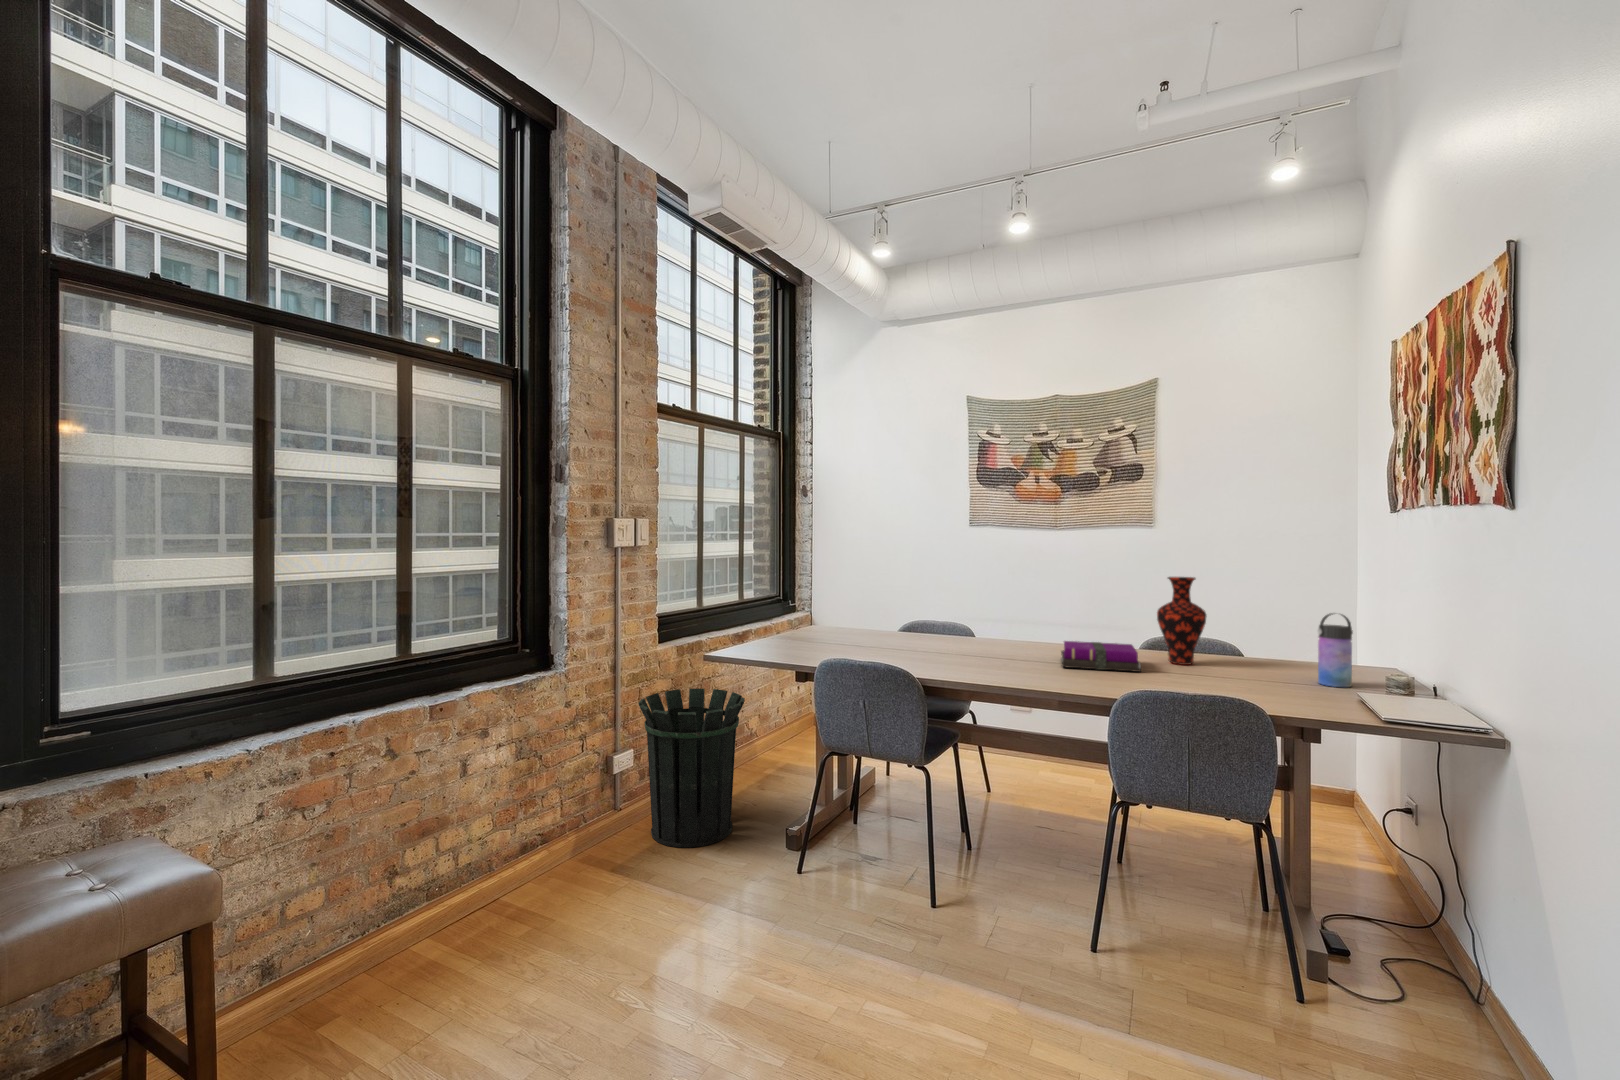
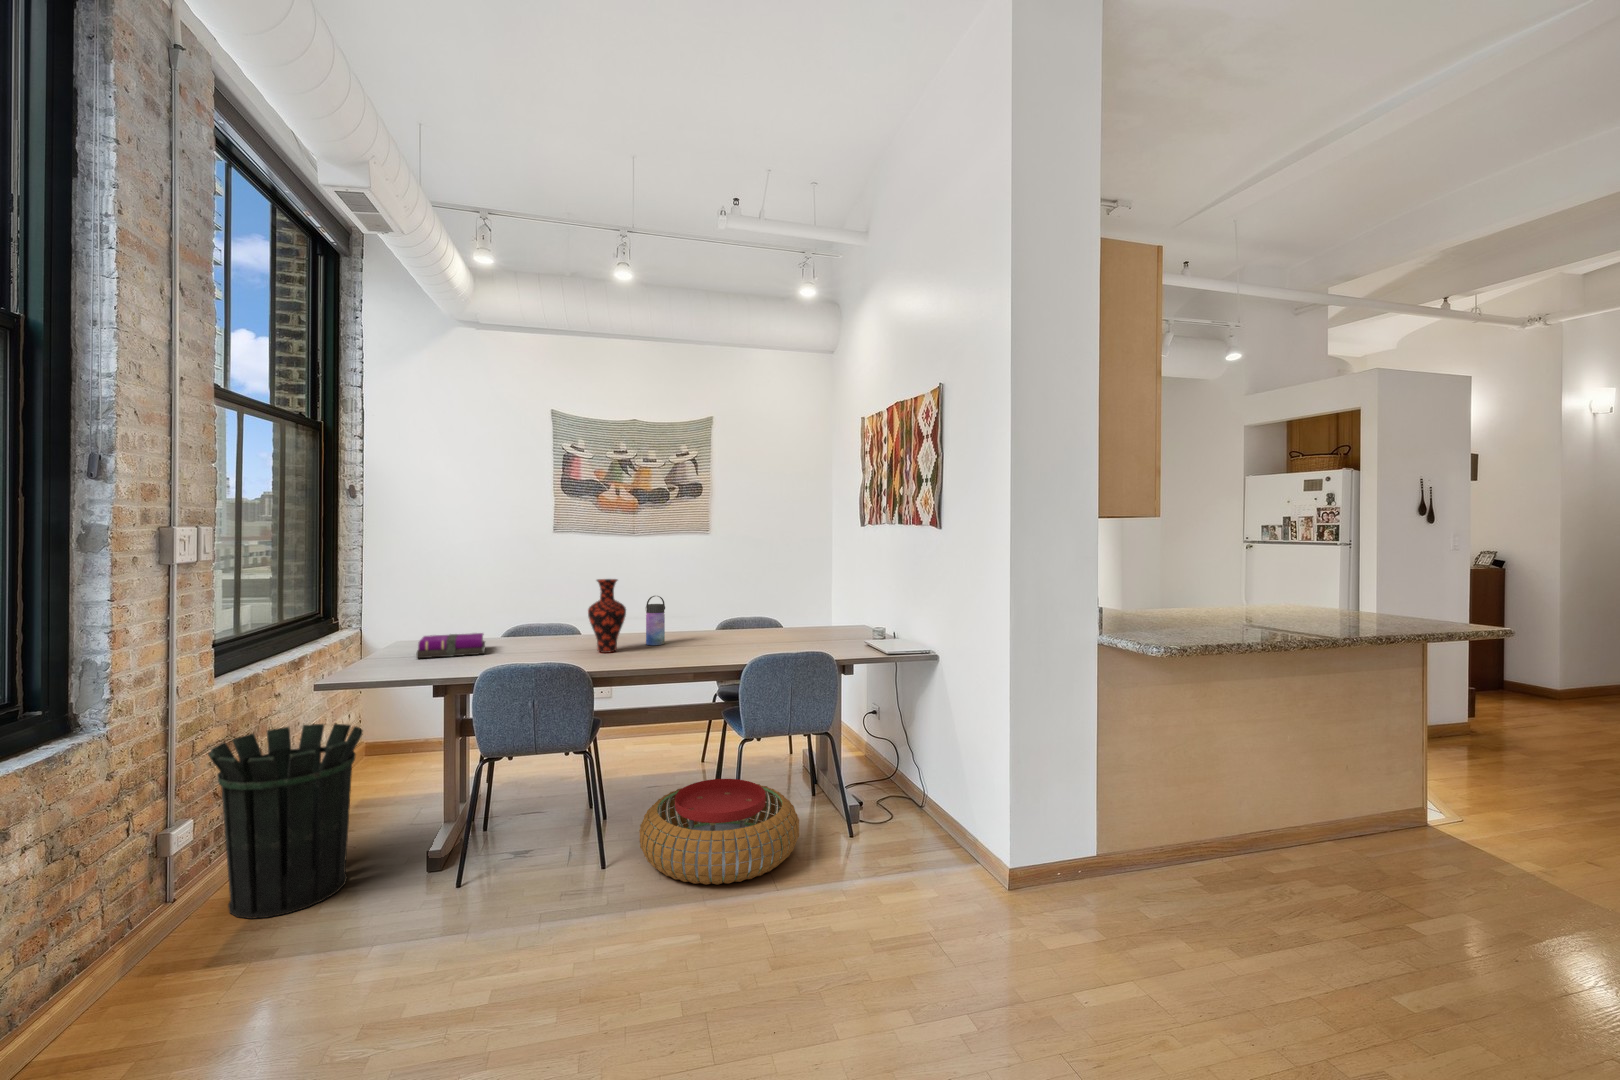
vase: present [1157,577,1207,665] -> present [588,579,626,653]
water bottle: present [1318,613,1353,687] -> present [645,596,665,645]
notebook: present [1061,641,1141,672] -> present [417,633,485,658]
pouf: none [972,840,1198,999] -> present [639,779,799,885]

